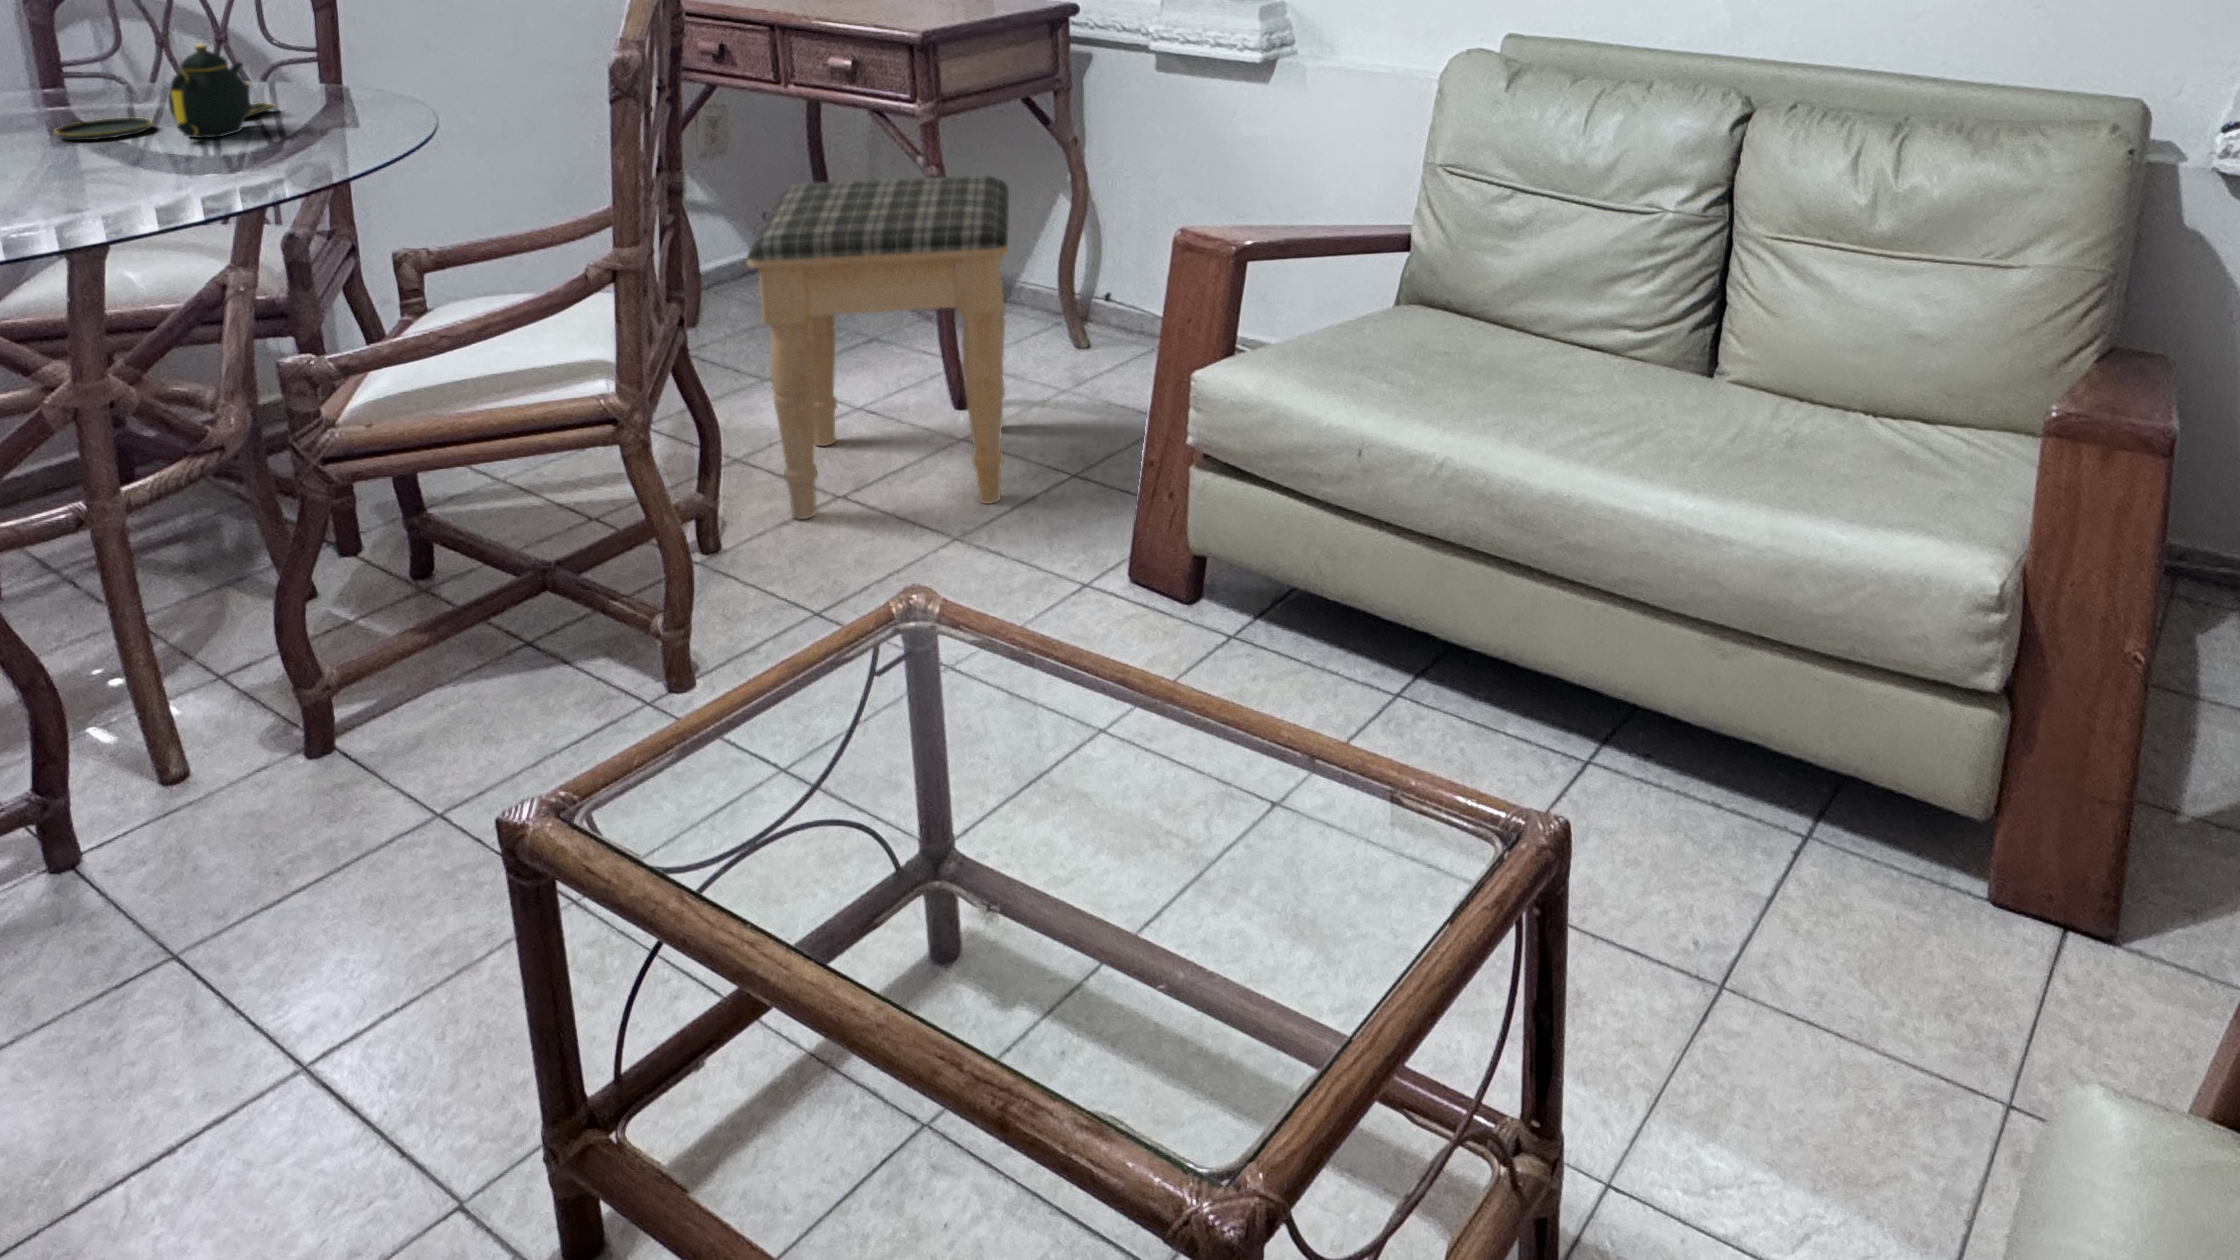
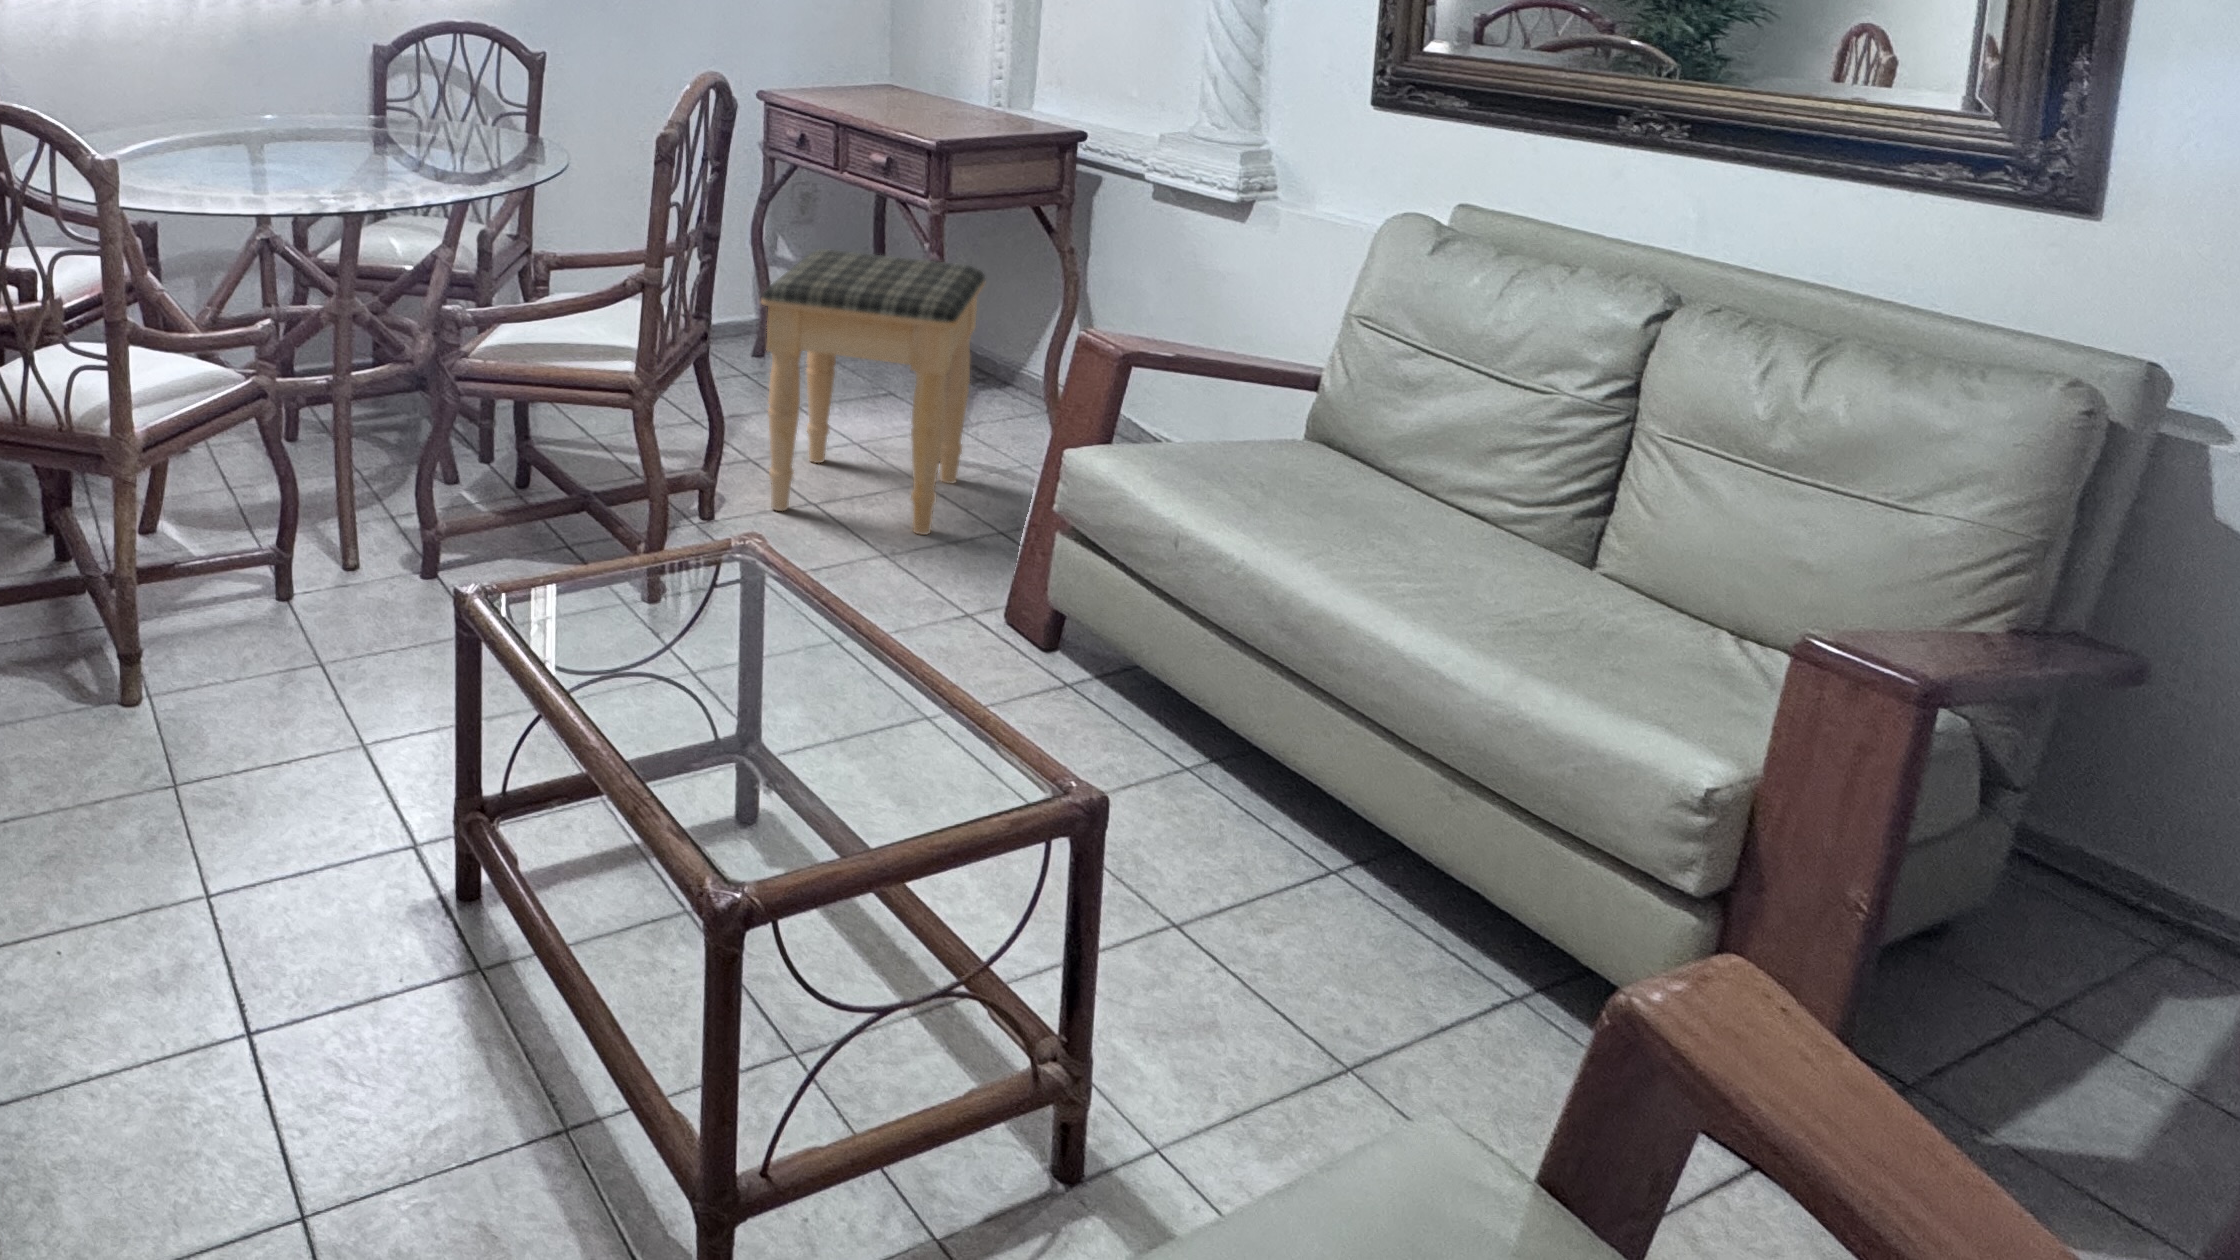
teapot: present [56,44,275,140] -> none [368,97,488,159]

